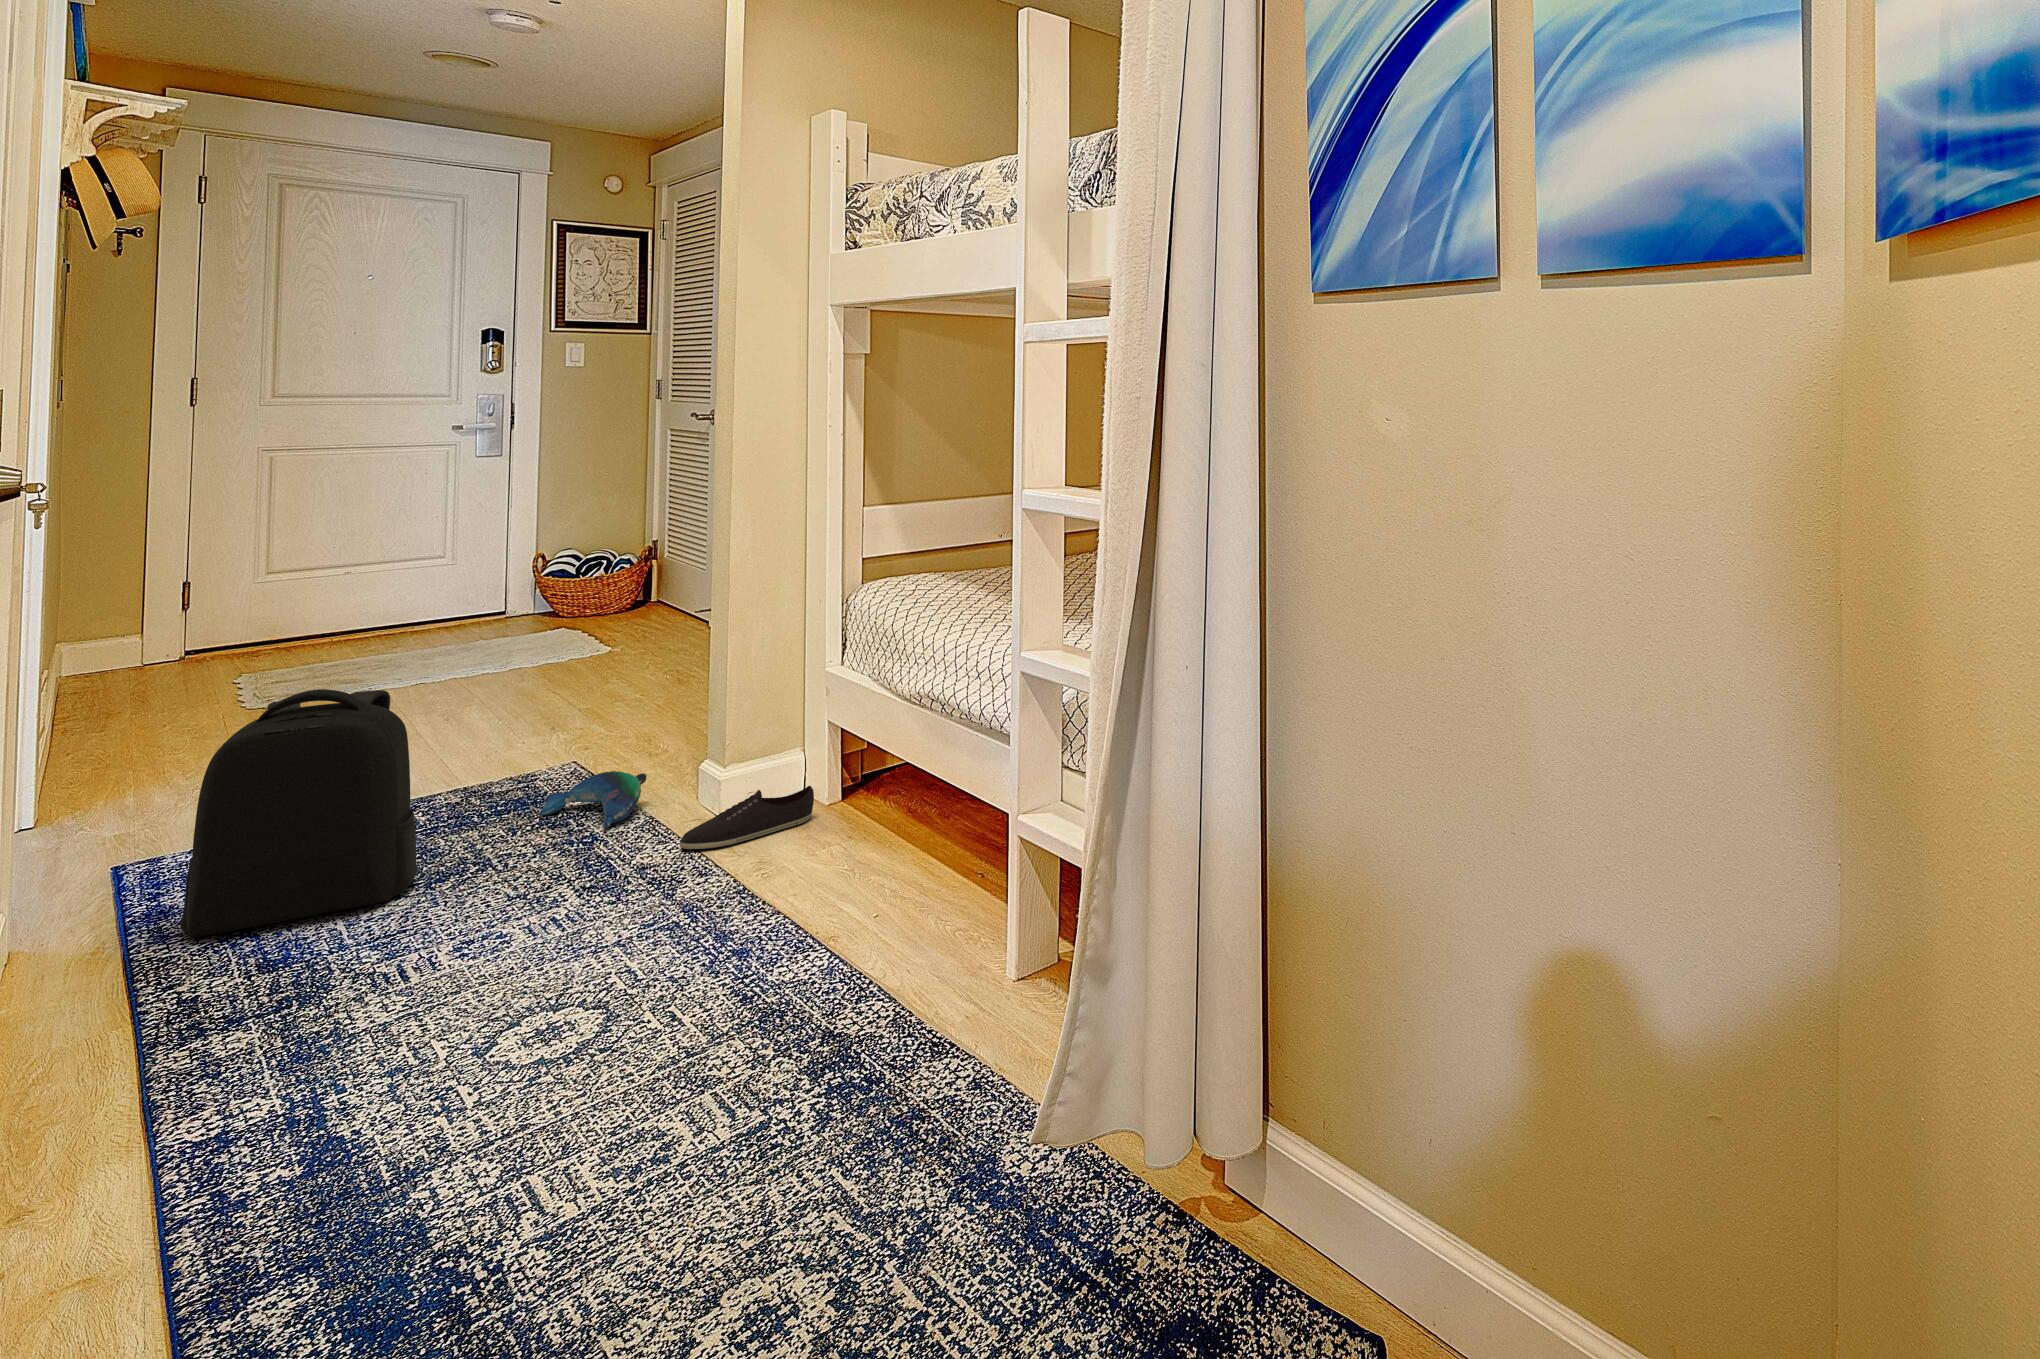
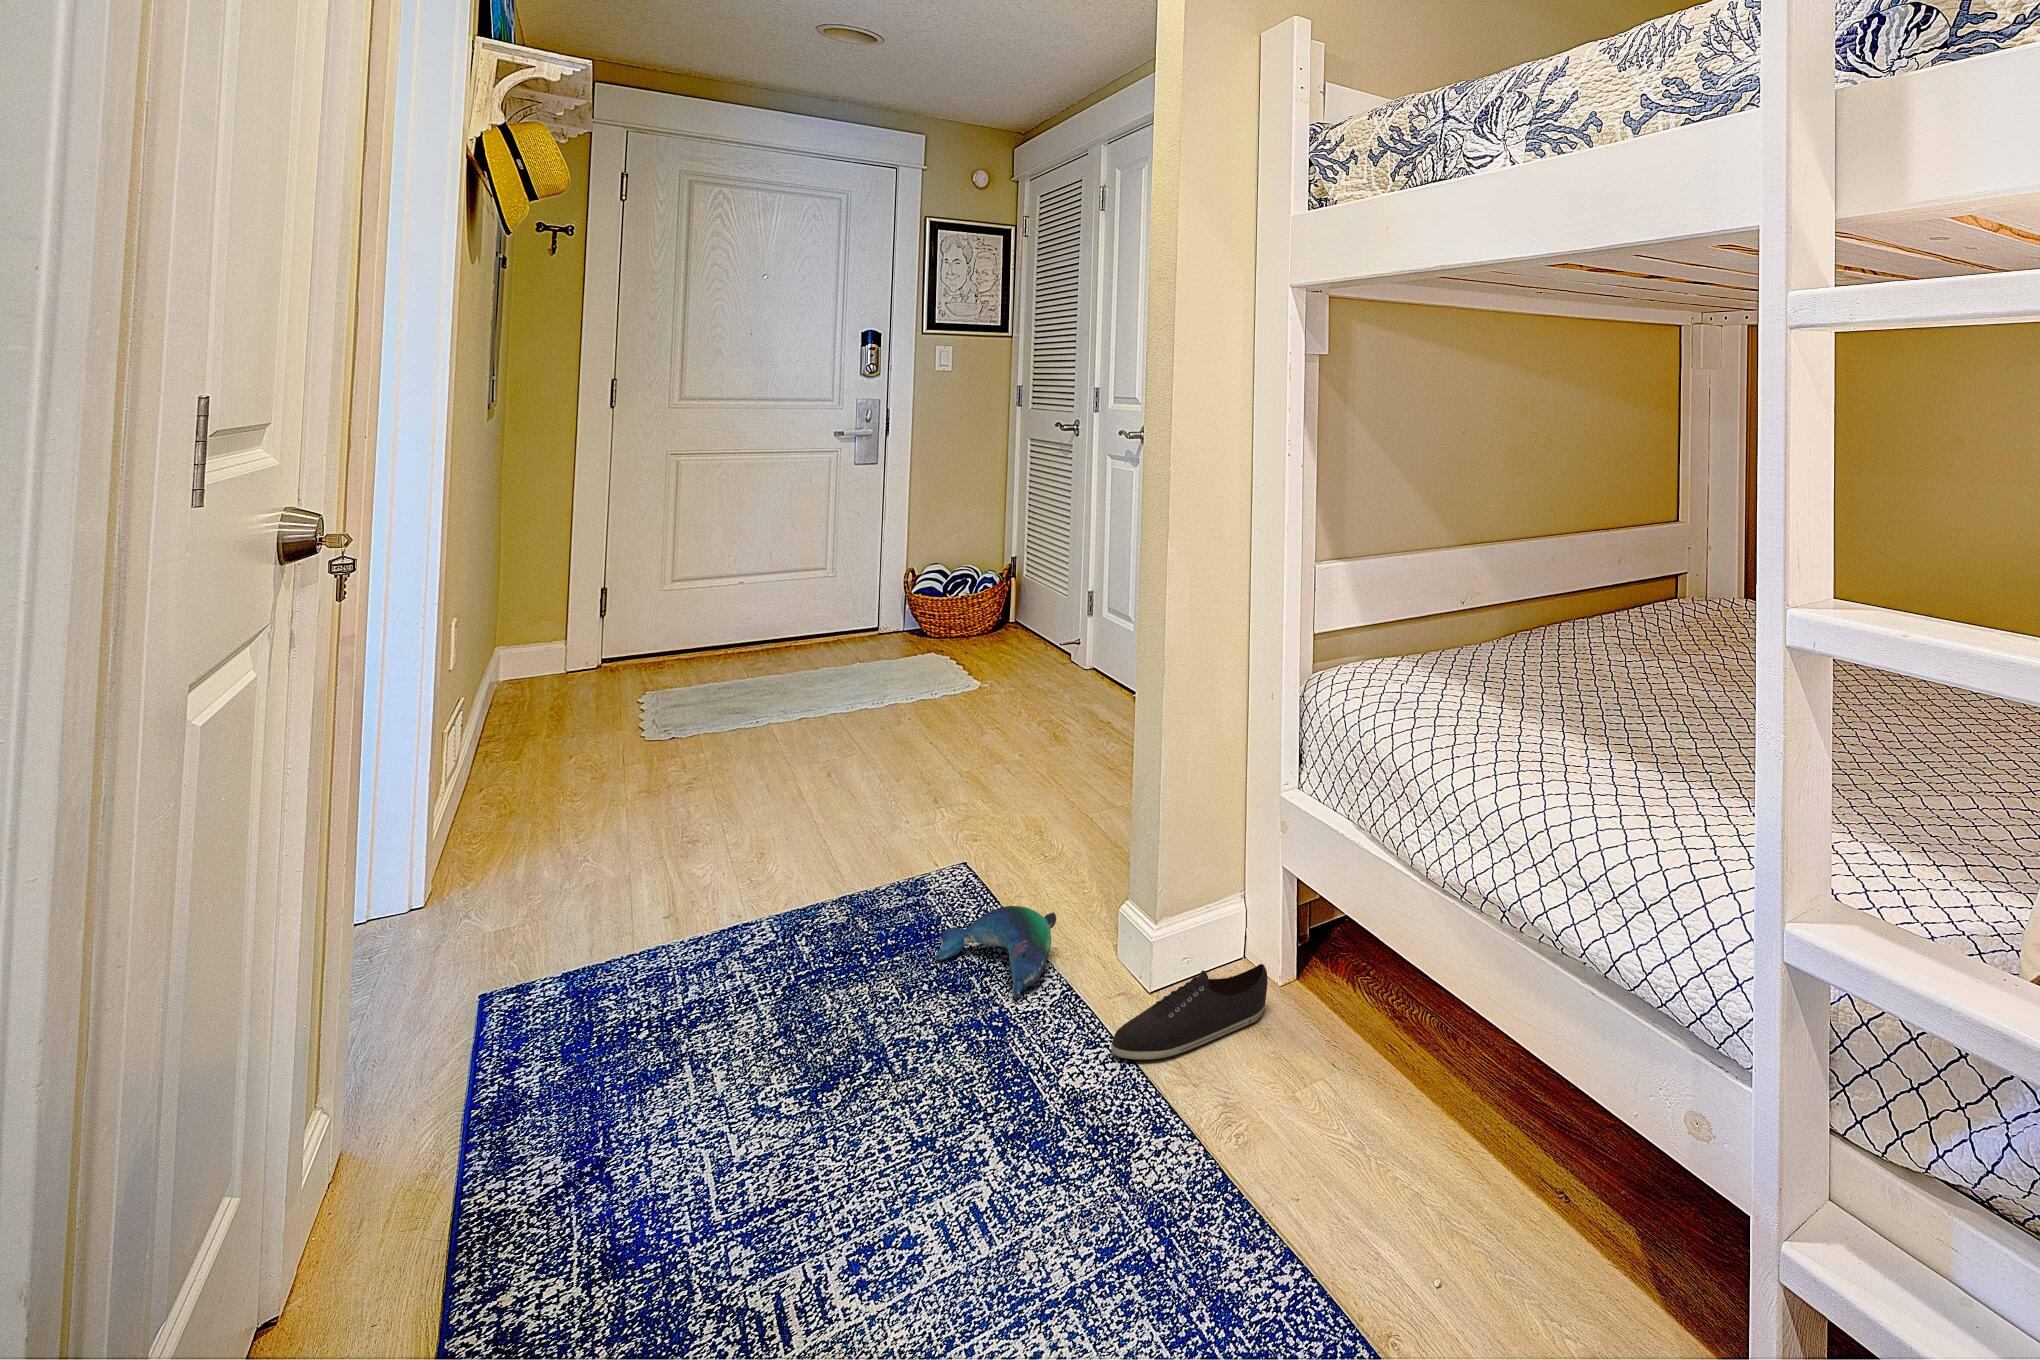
backpack: present [180,689,418,938] -> none [535,803,804,1153]

